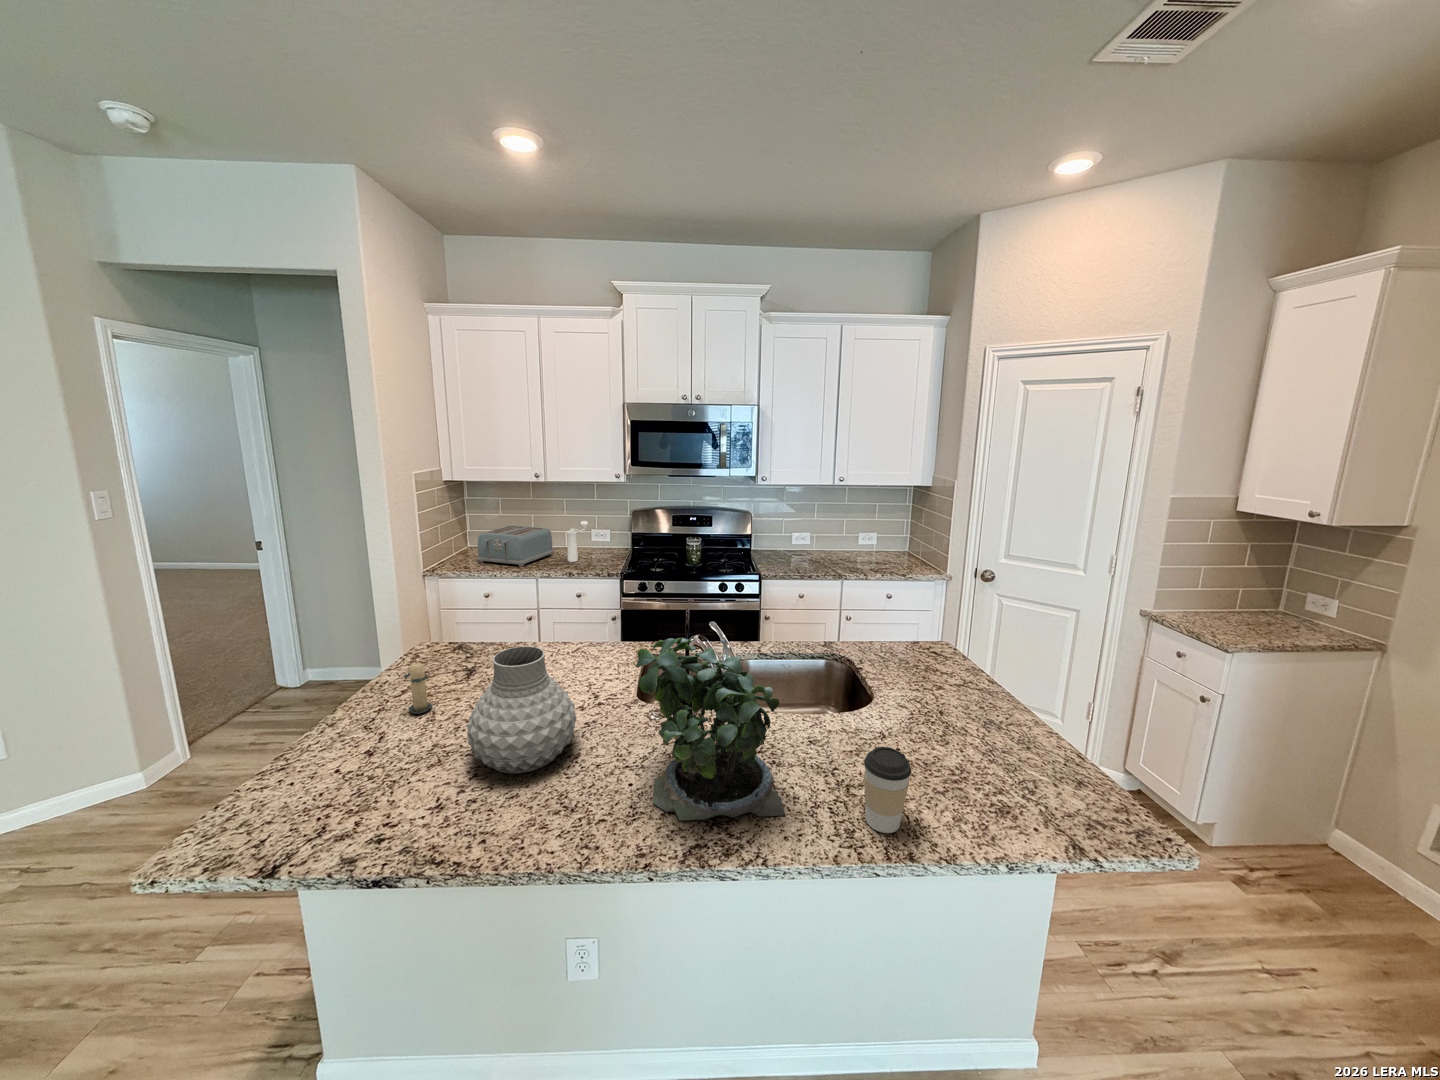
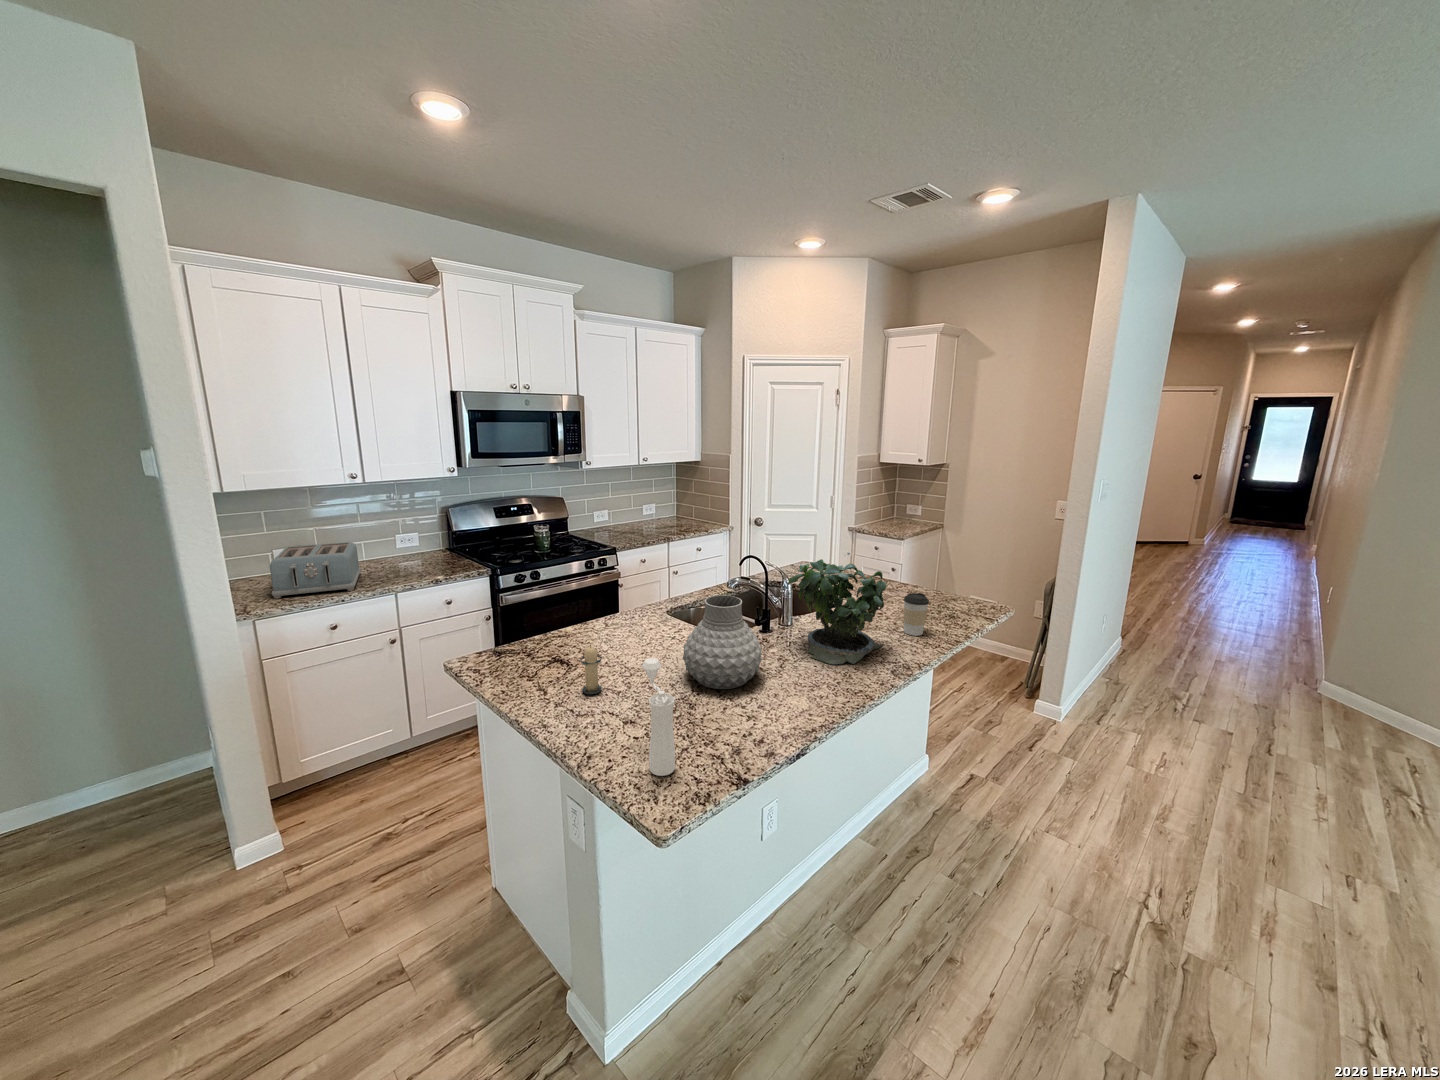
pepper mill: present [566,521,588,562] -> present [642,658,675,776]

